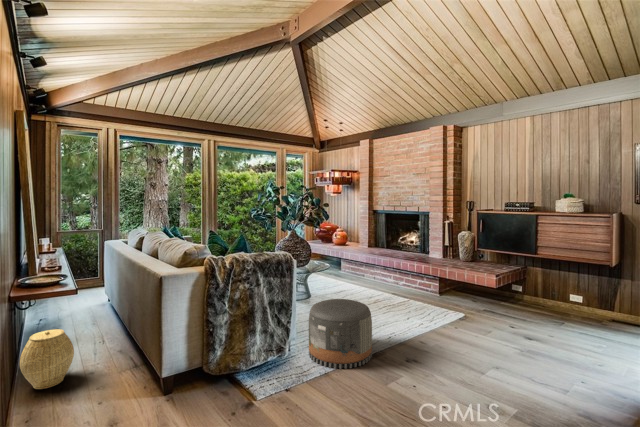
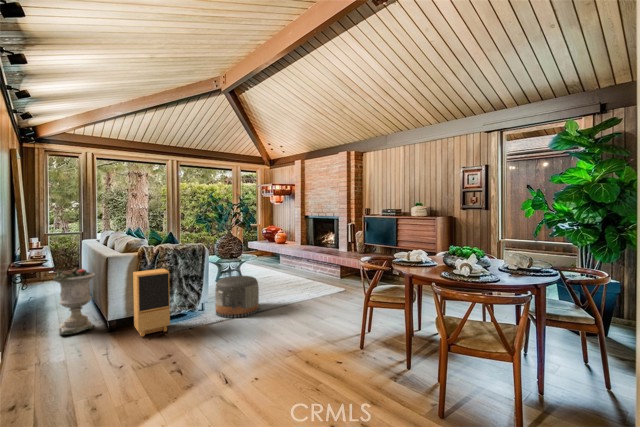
planter: none [75,288,139,401] -> present [53,268,95,335]
speaker: none [200,293,258,409] -> present [133,269,170,337]
woven basket: present [20,329,74,389] -> none [15,295,52,332]

